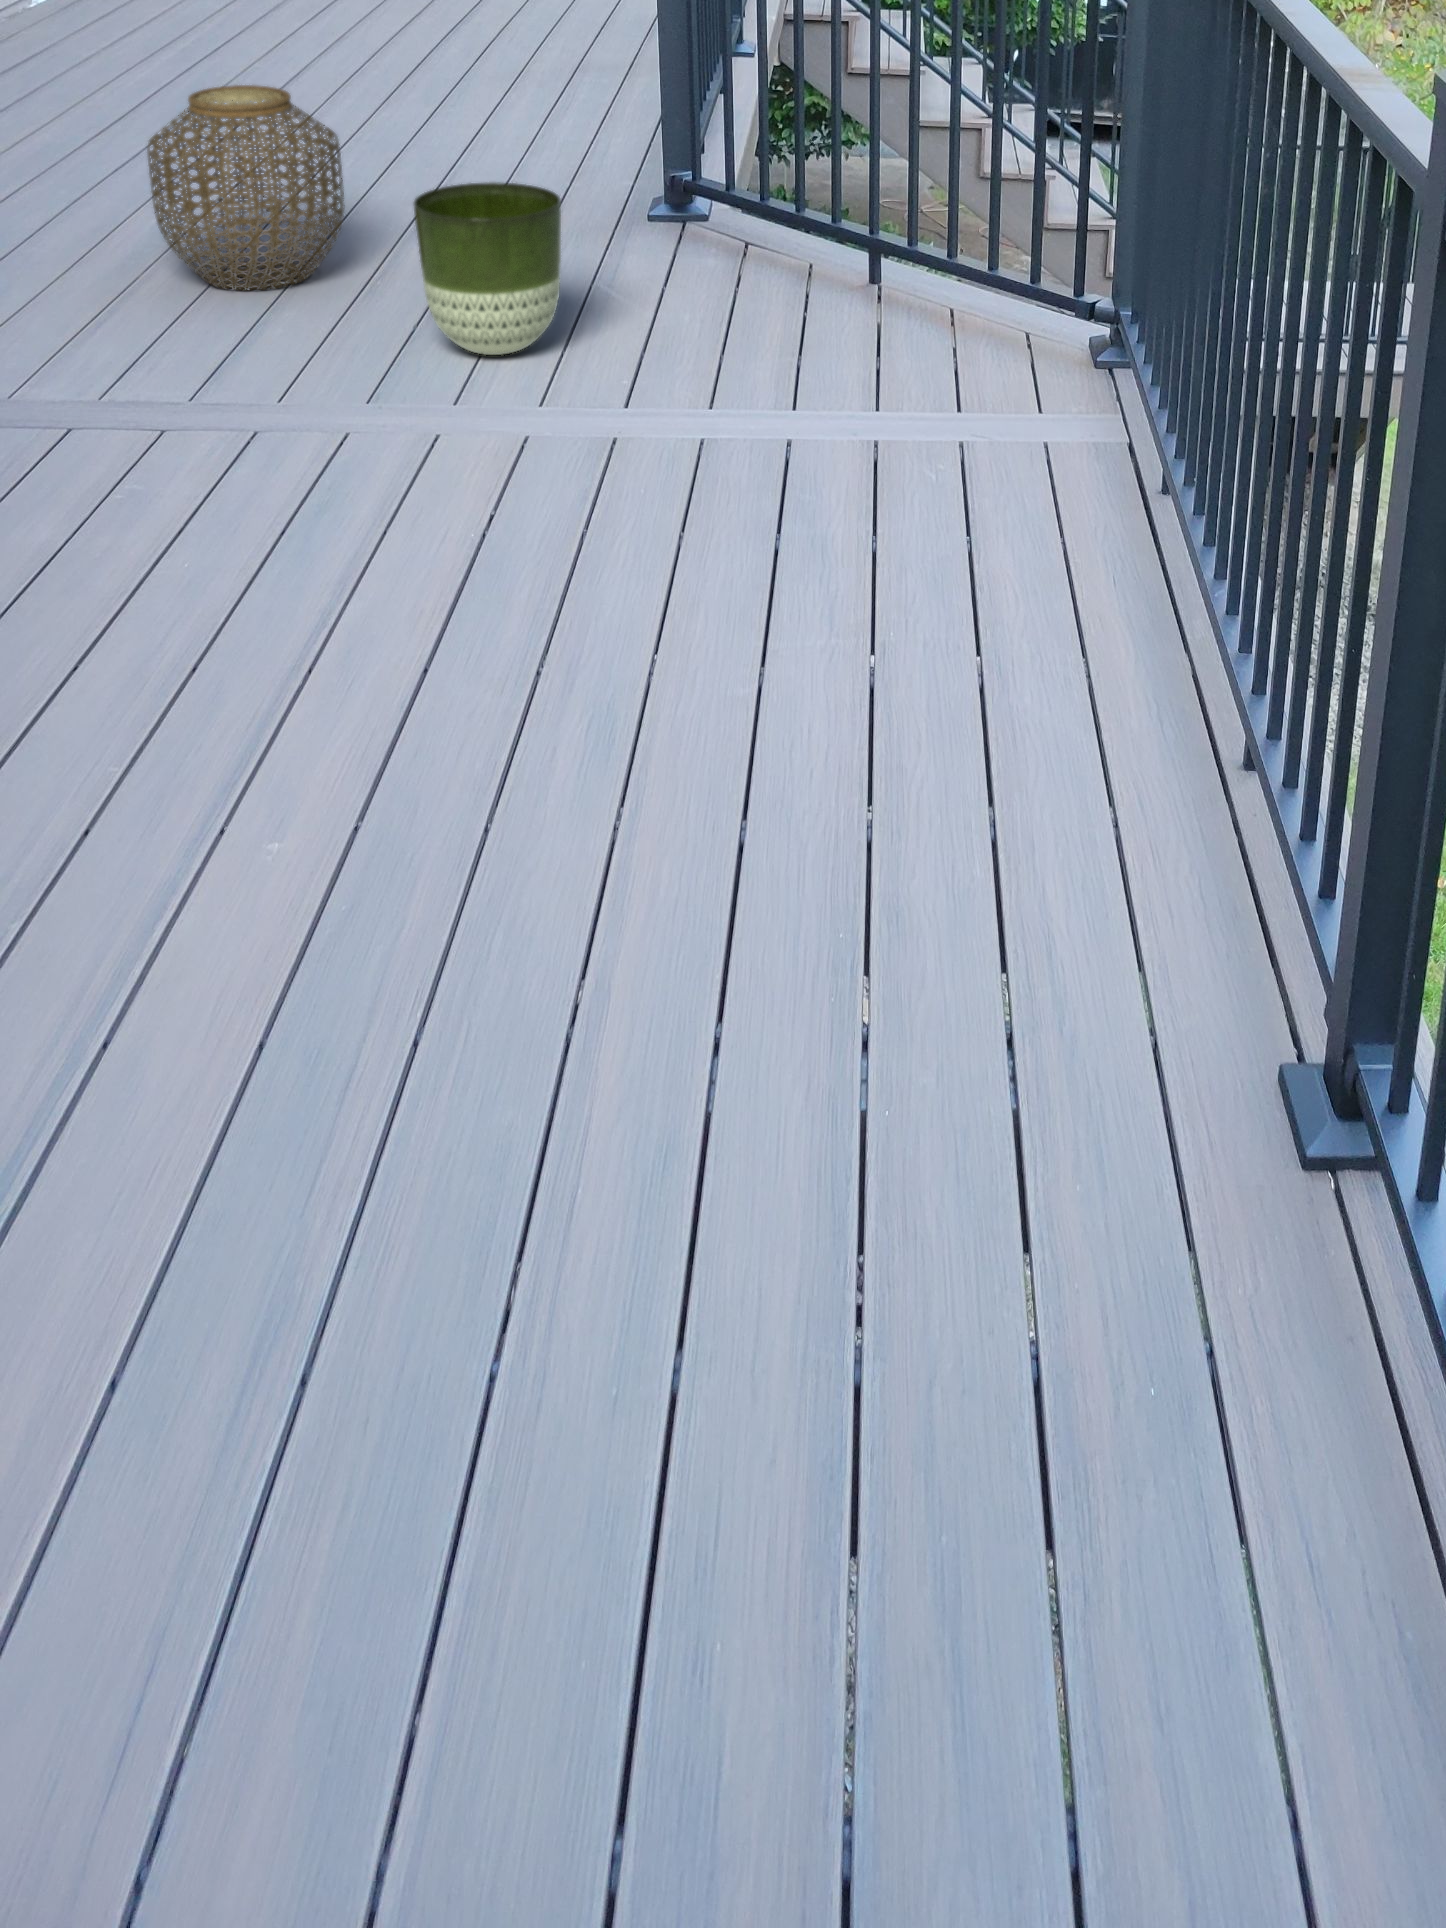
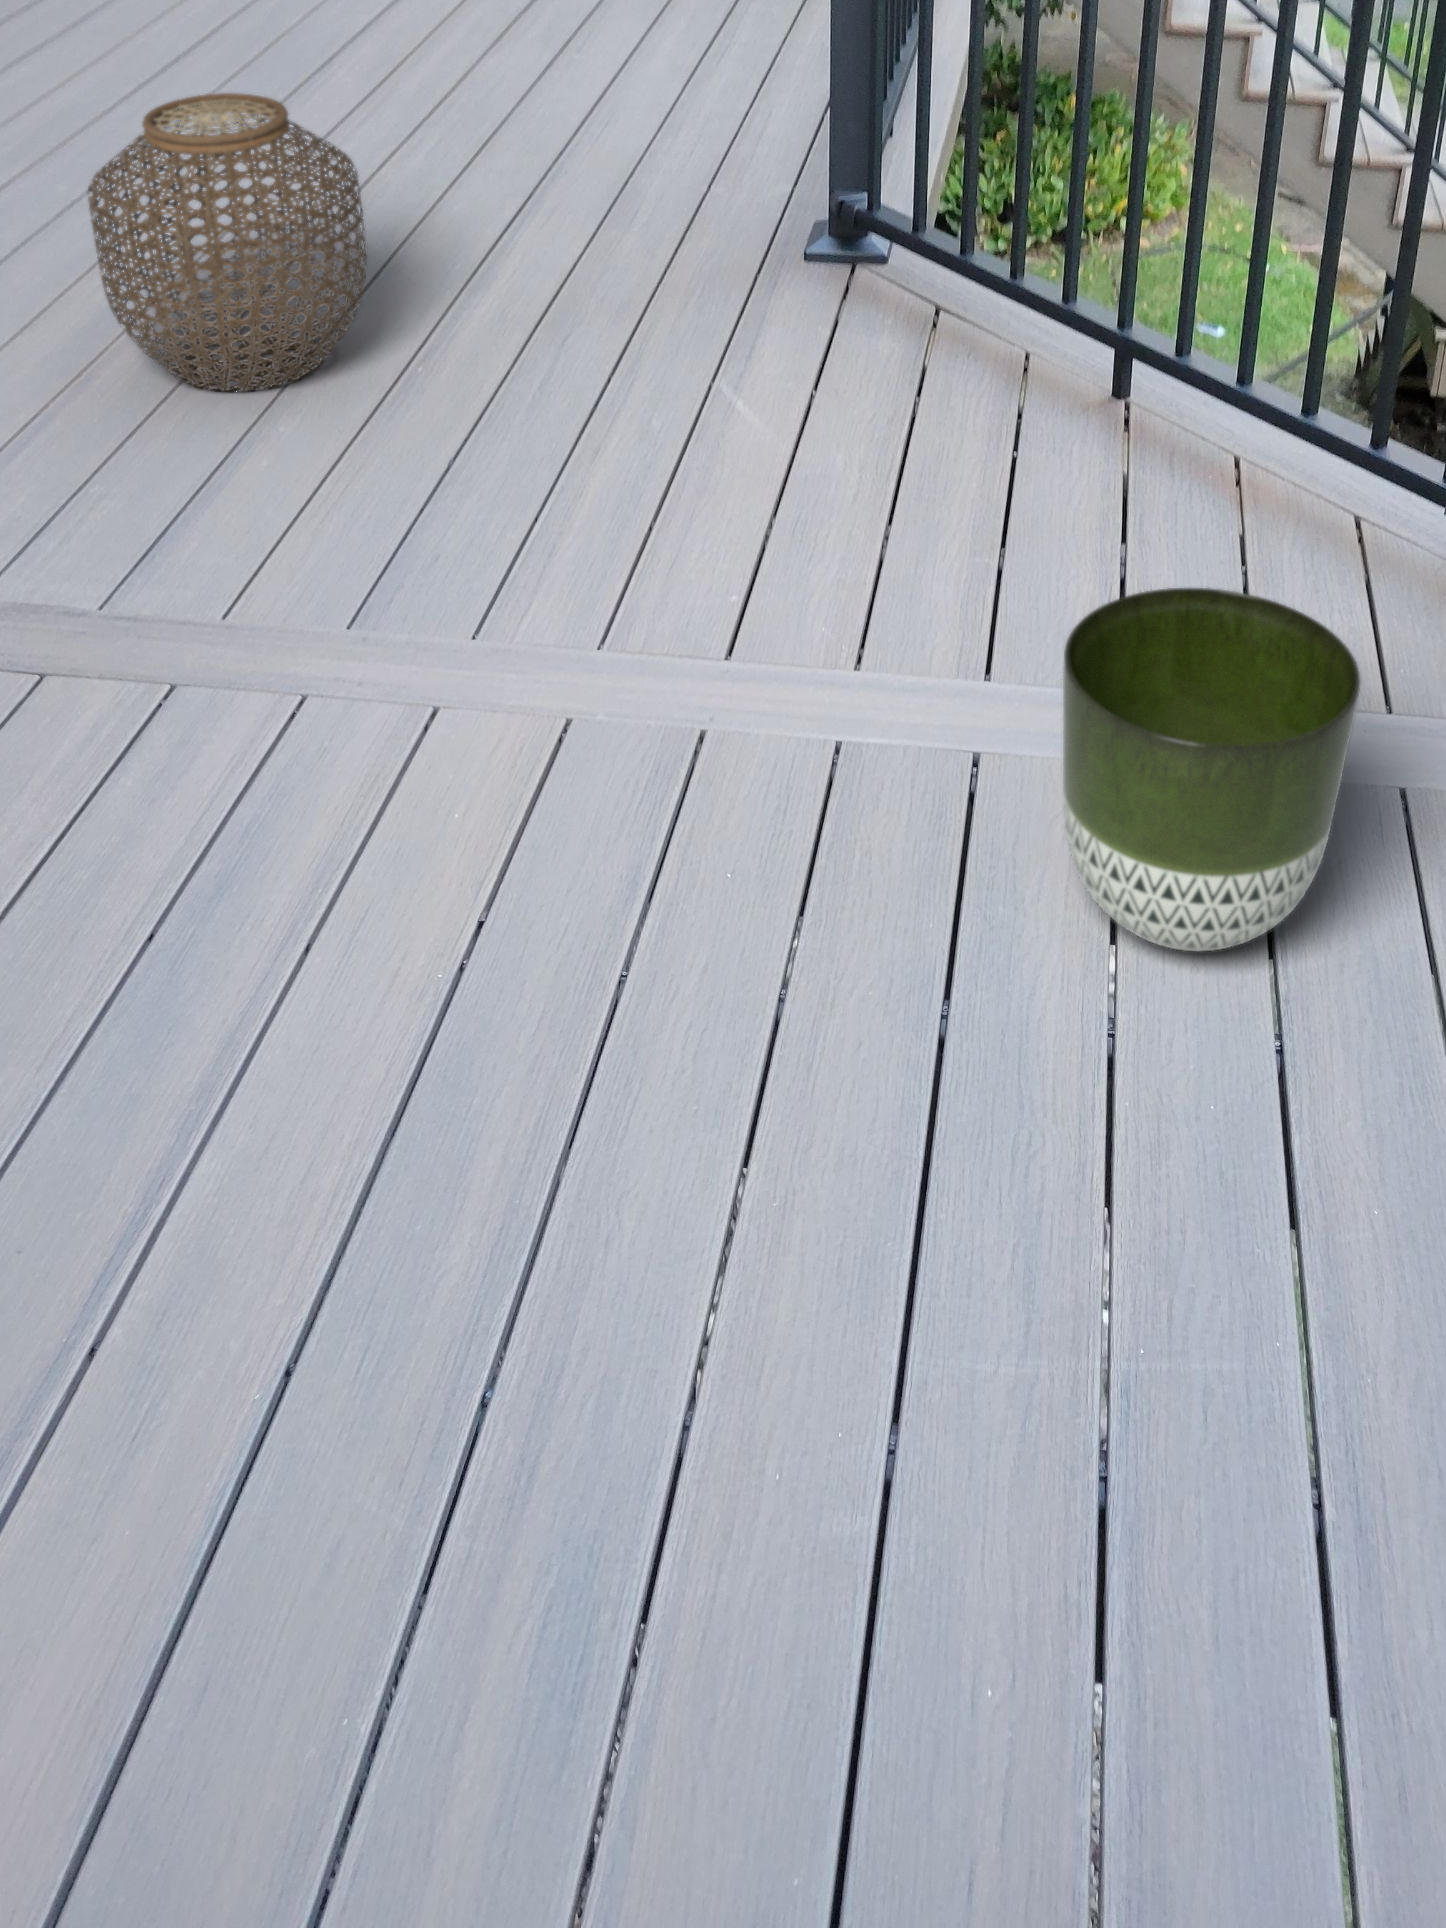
planter: present [414,182,561,355] -> present [1063,588,1360,951]

